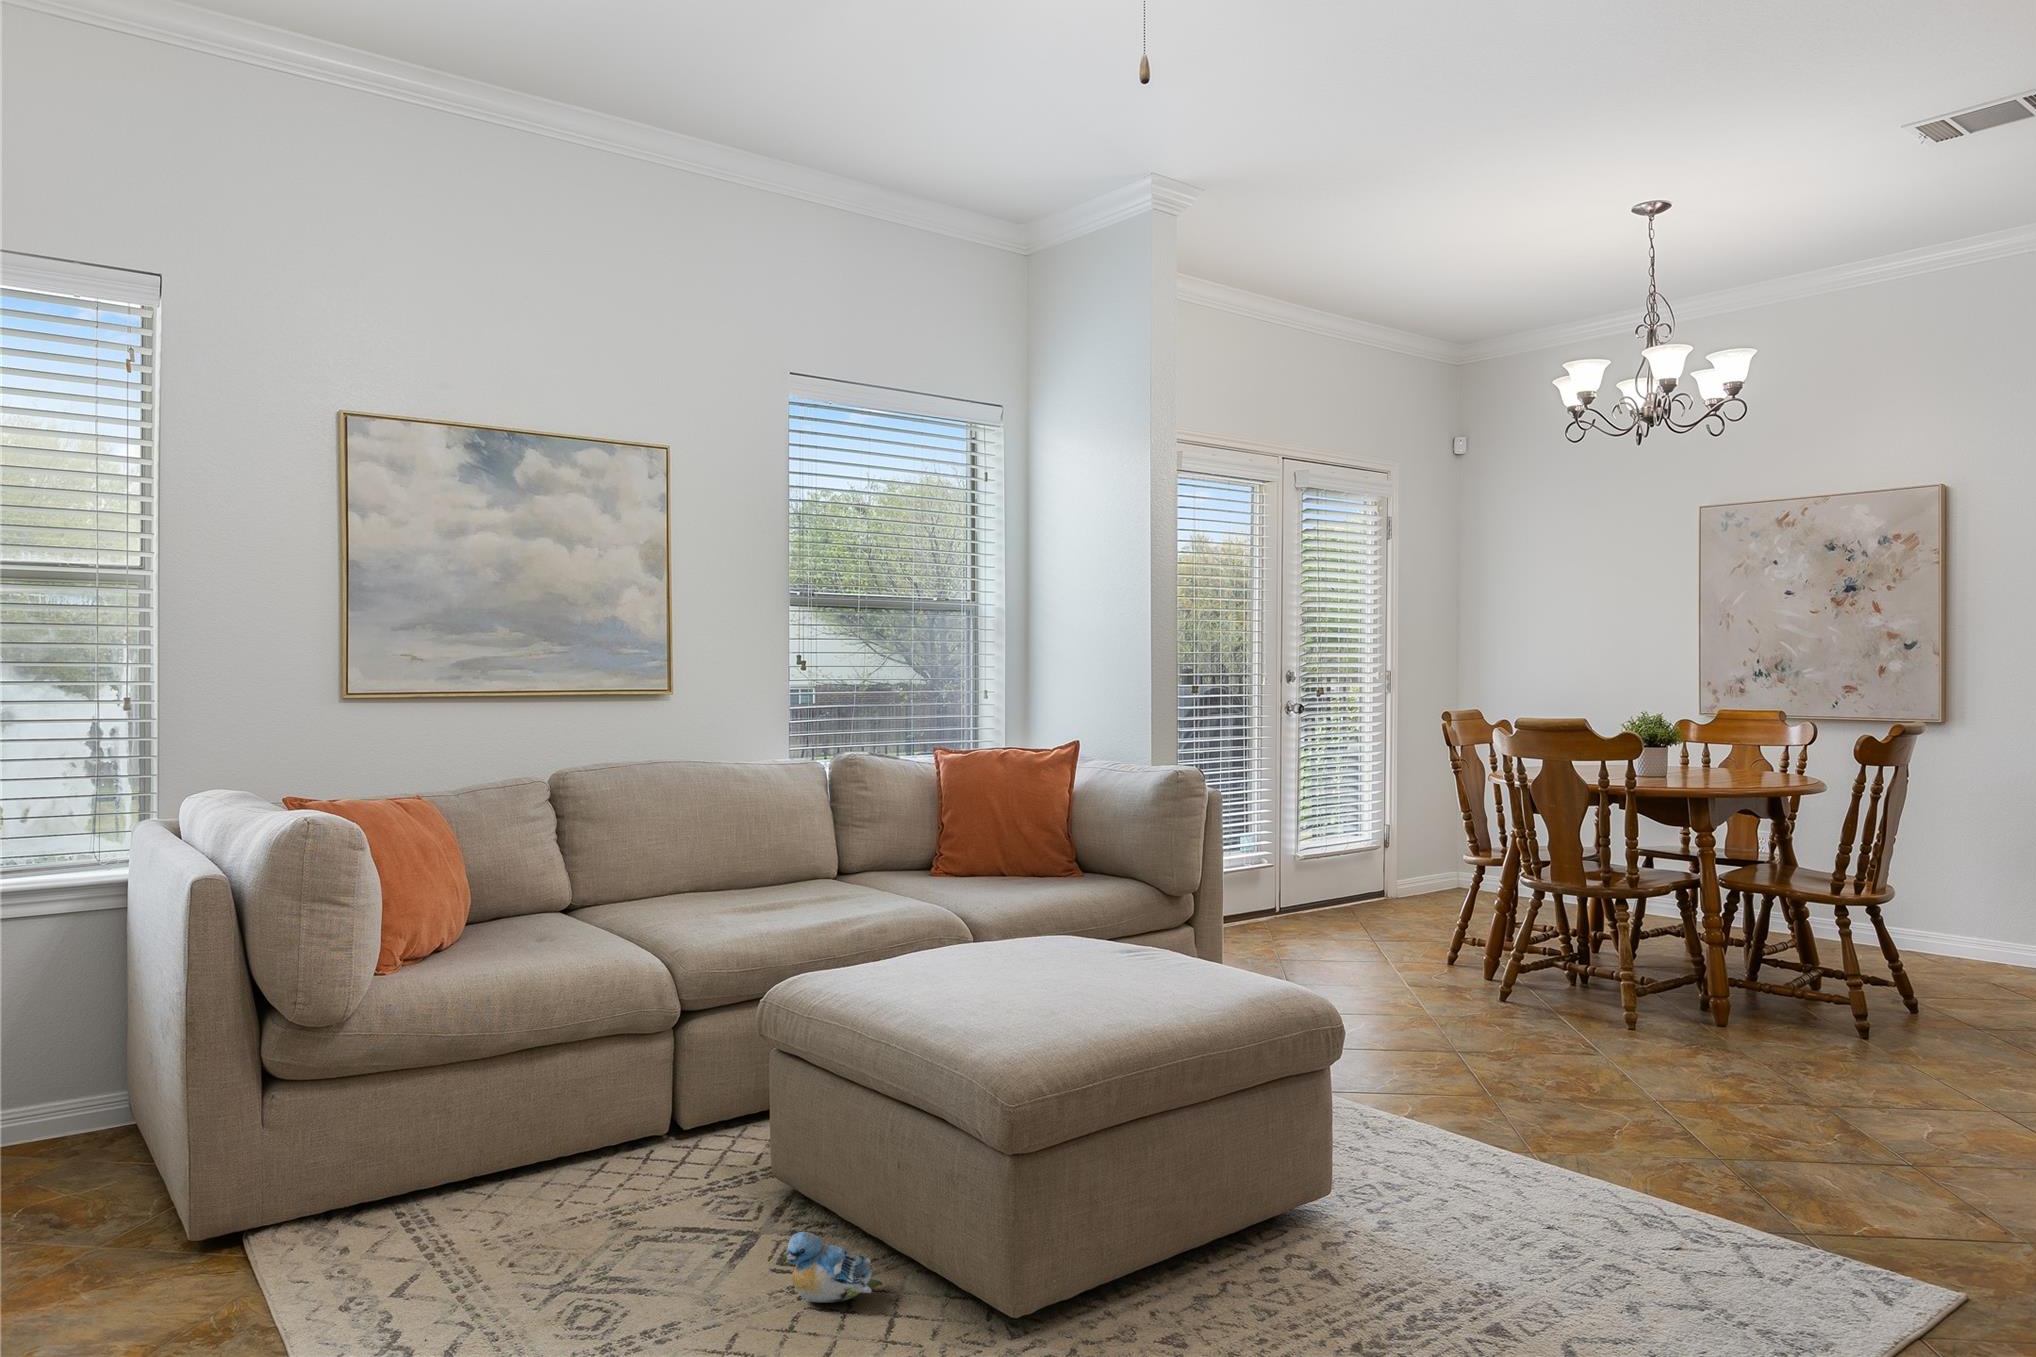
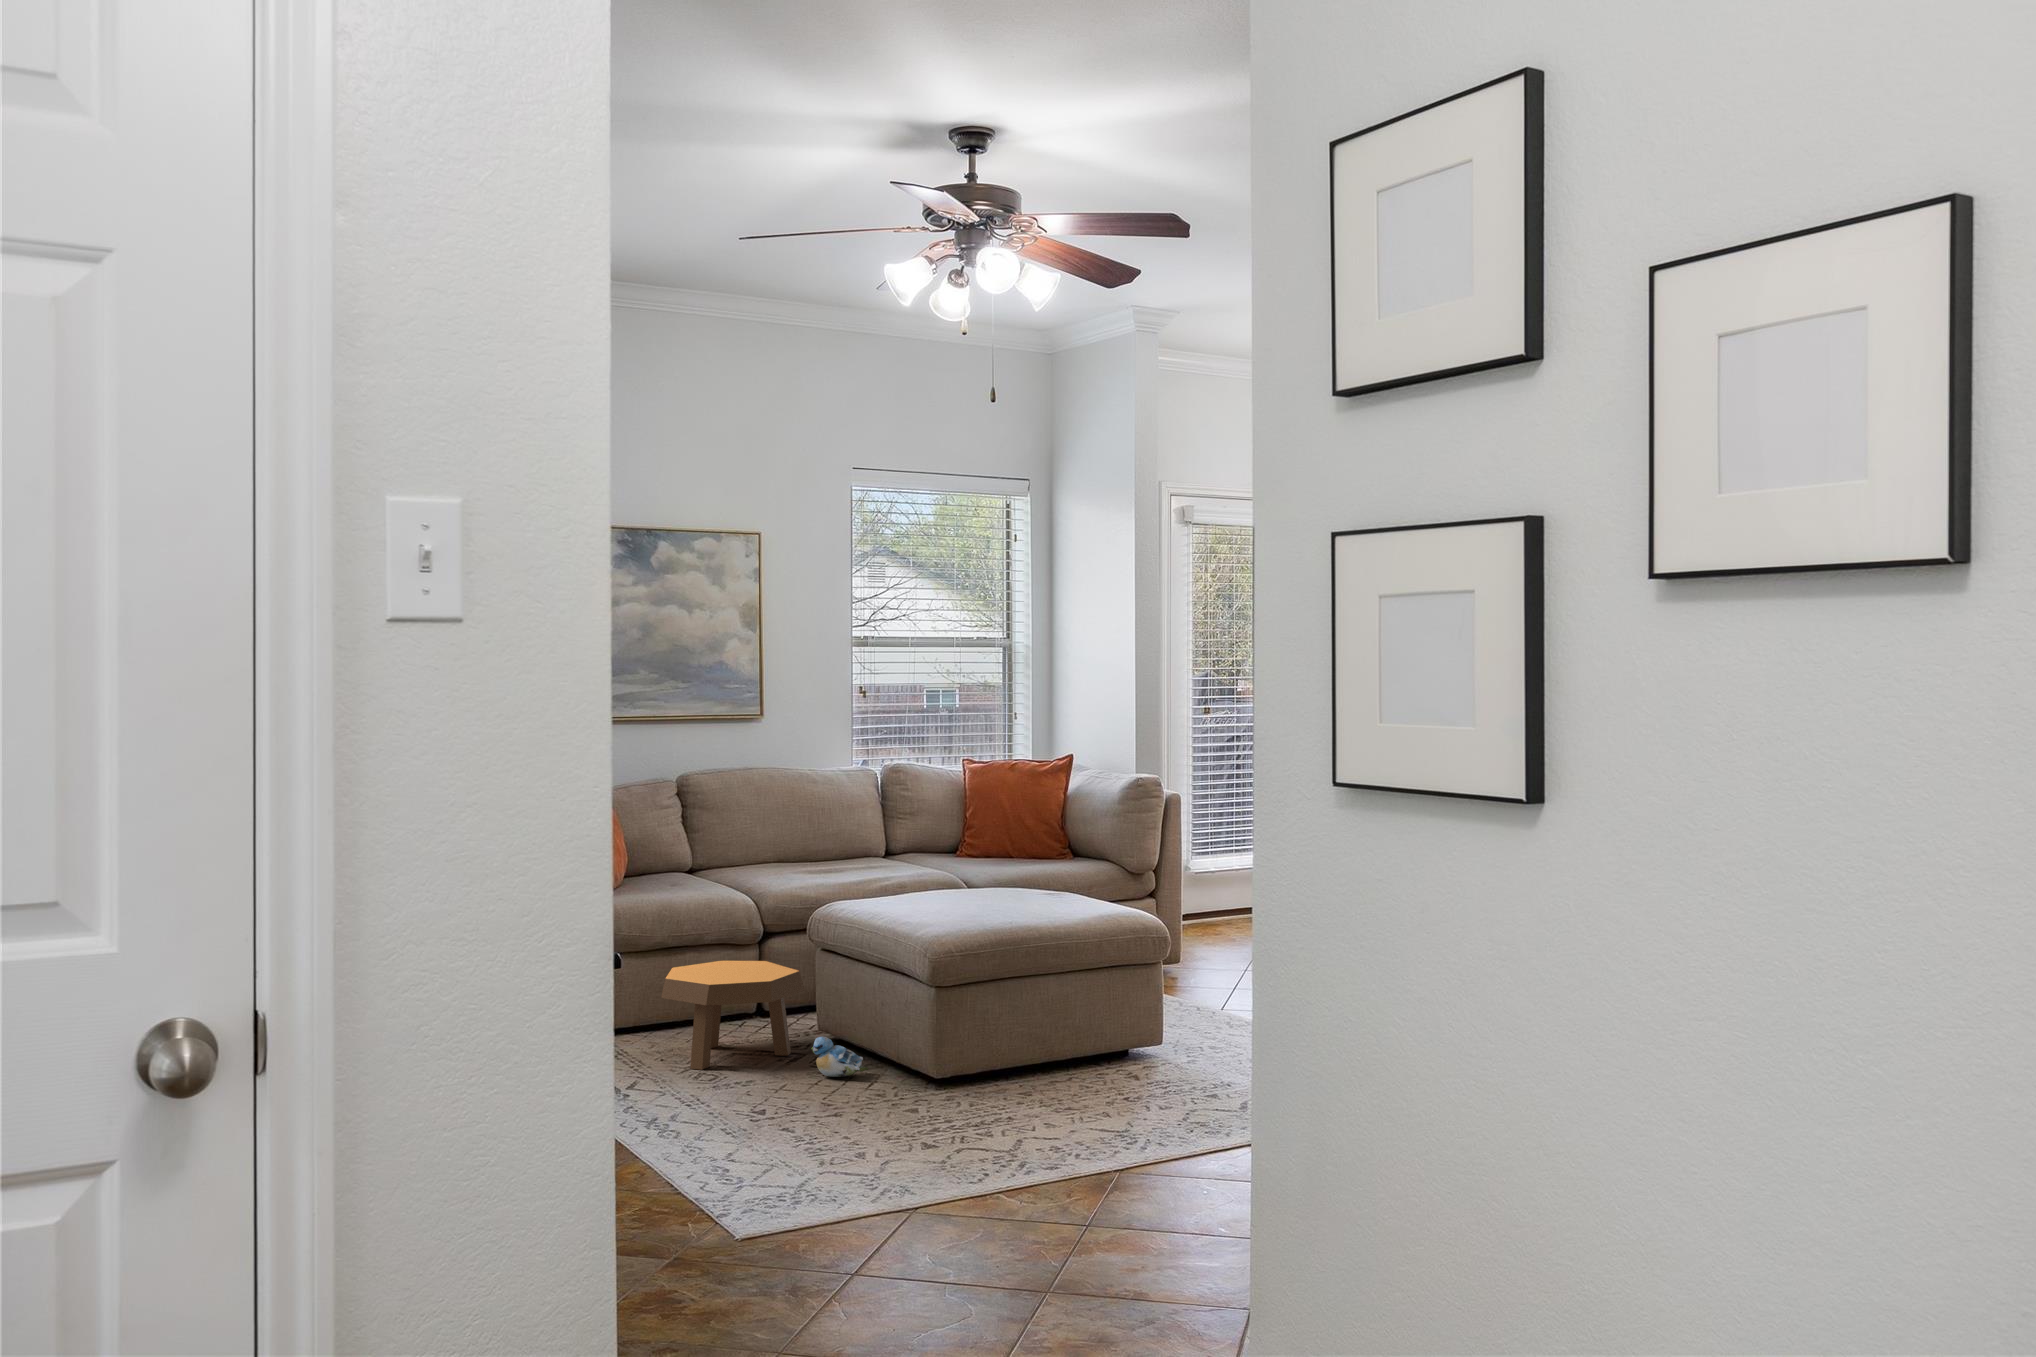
footstool: none [514,1072,761,1293] -> present [661,961,804,1070]

